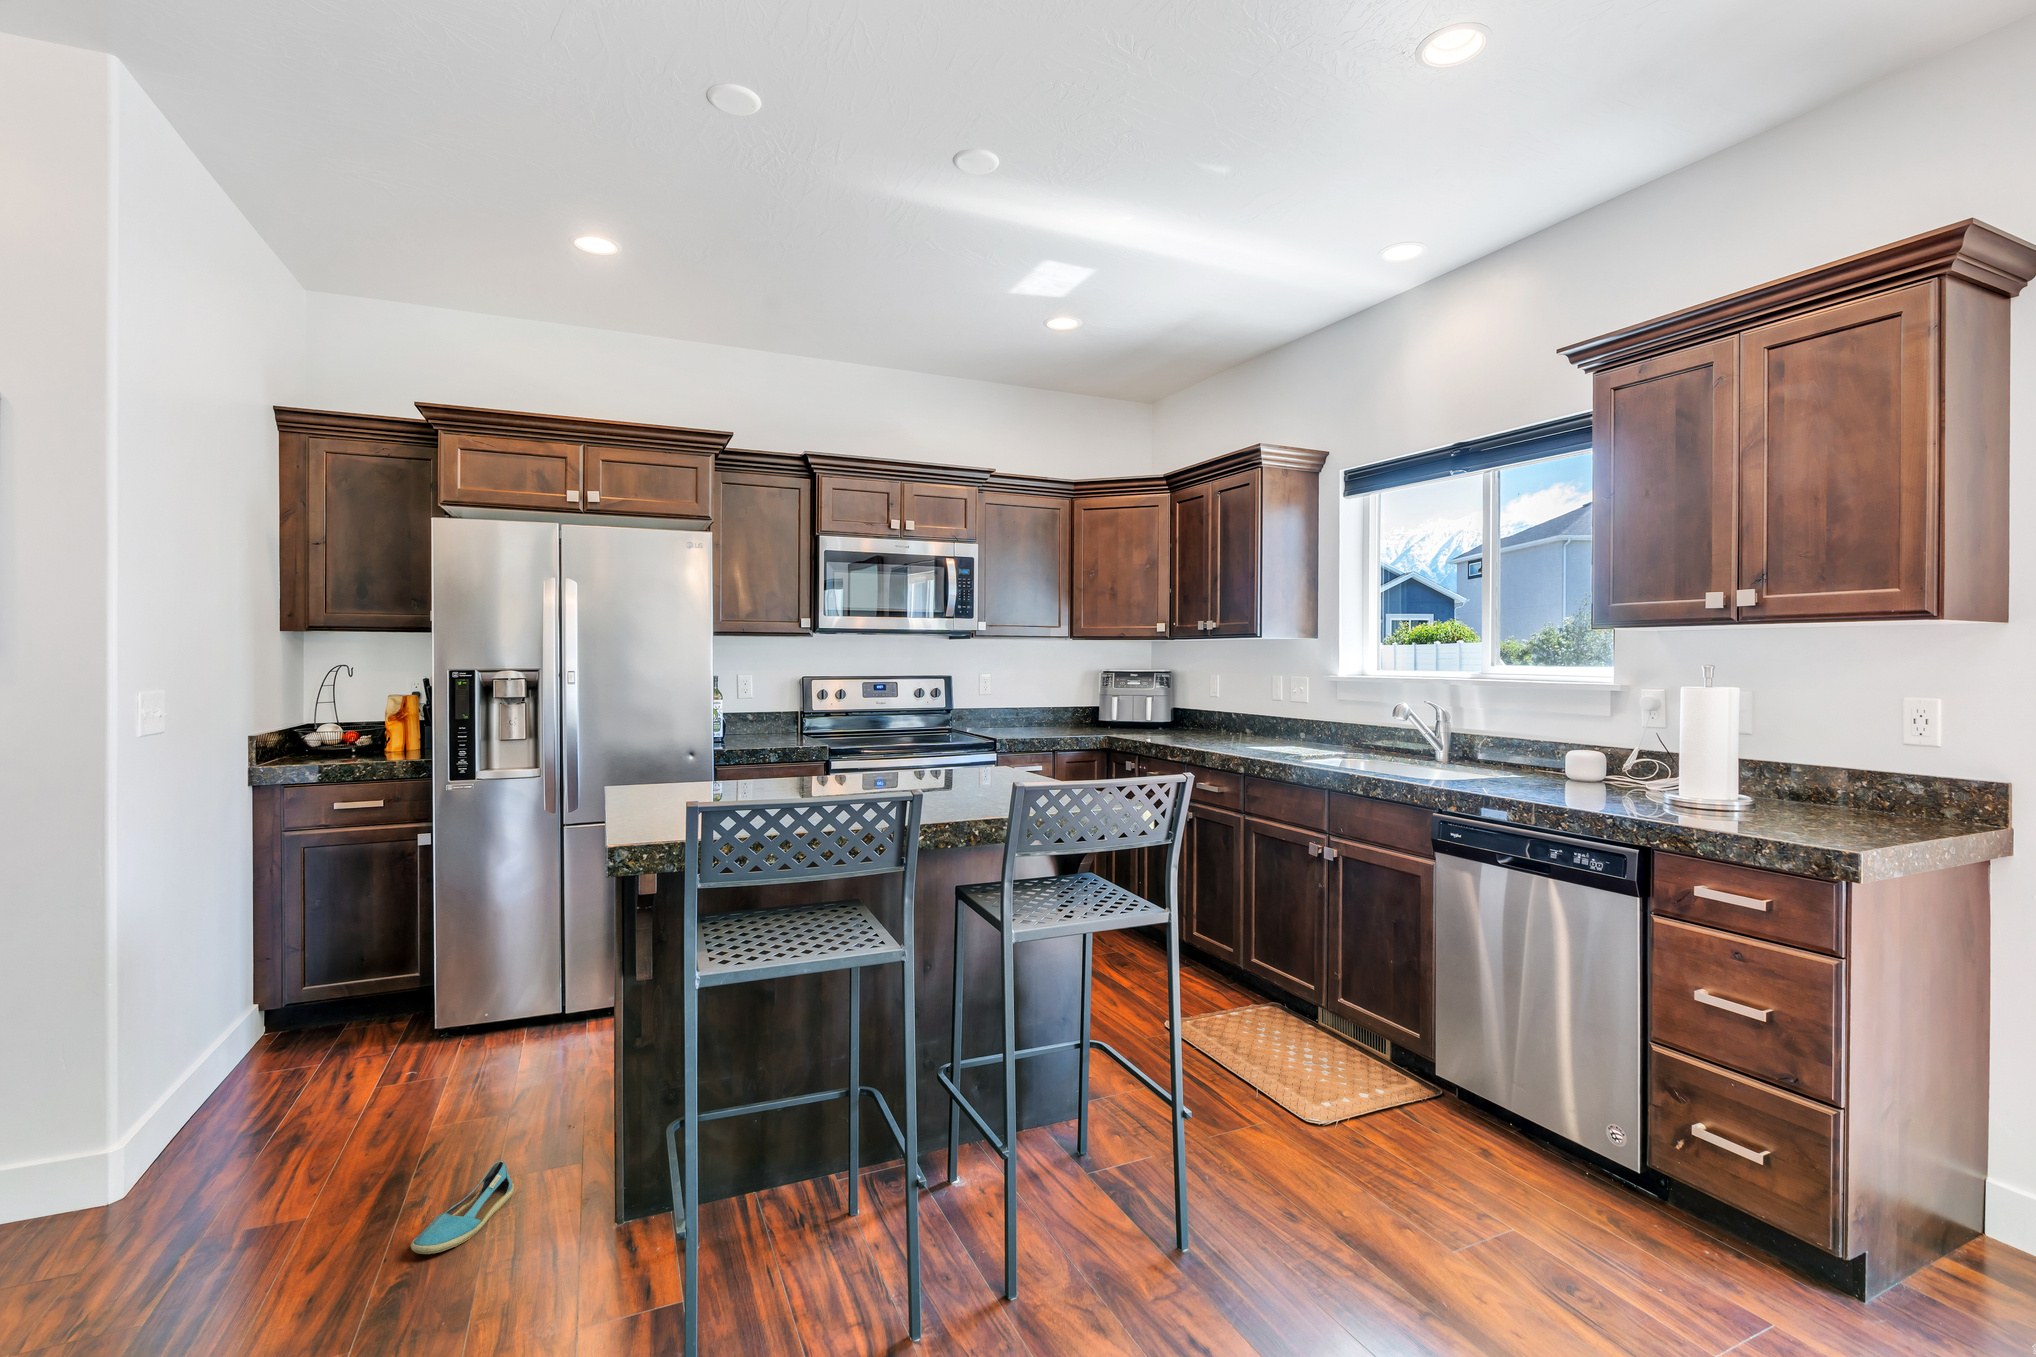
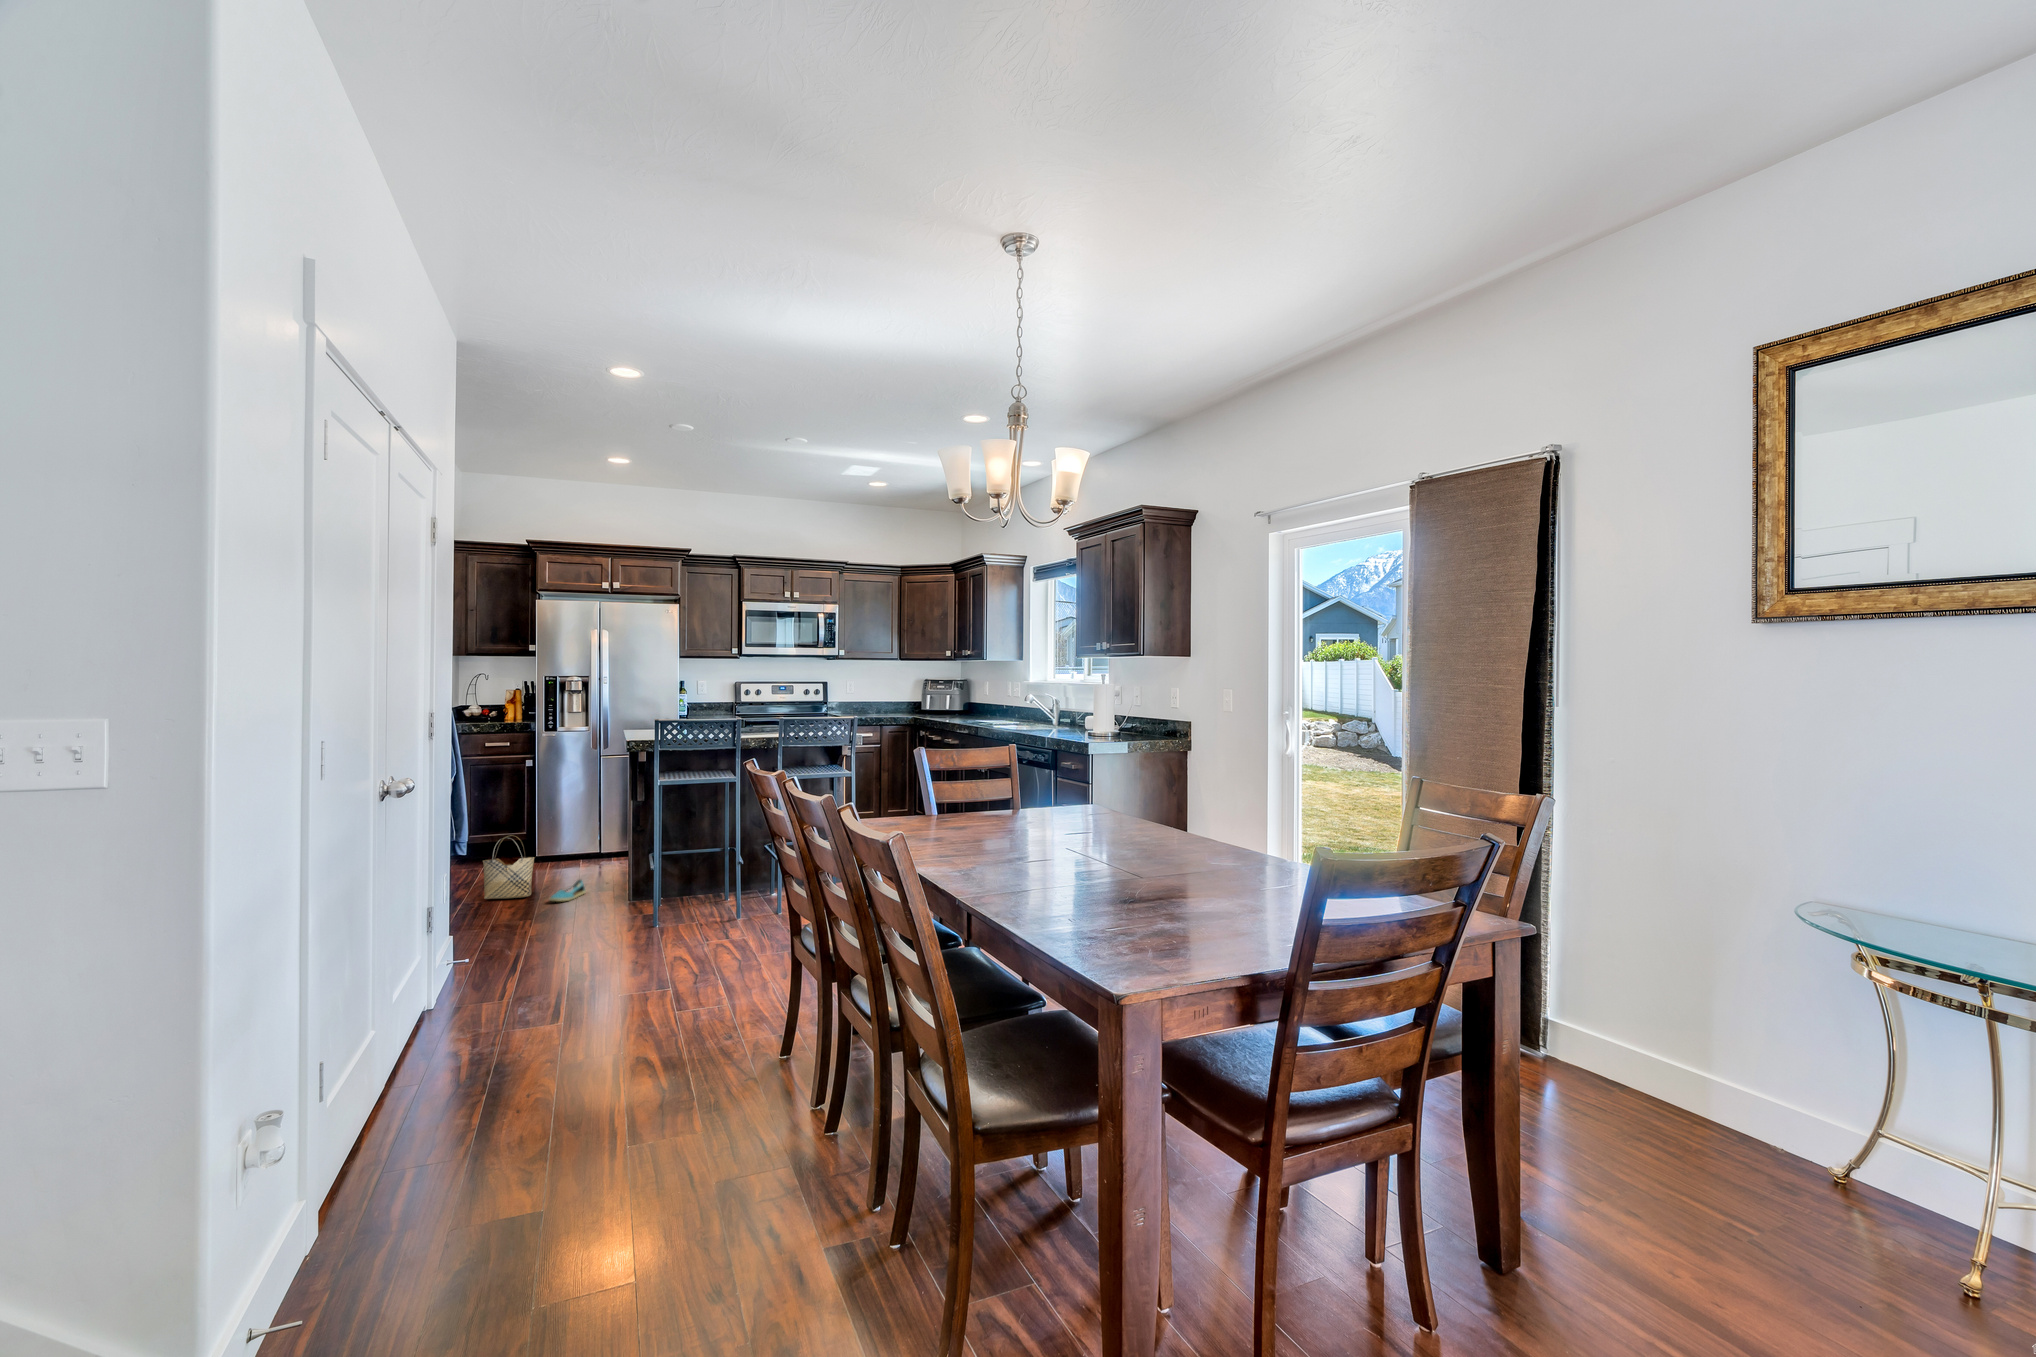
woven basket: none [250,1059,388,1236] -> present [483,835,534,899]

